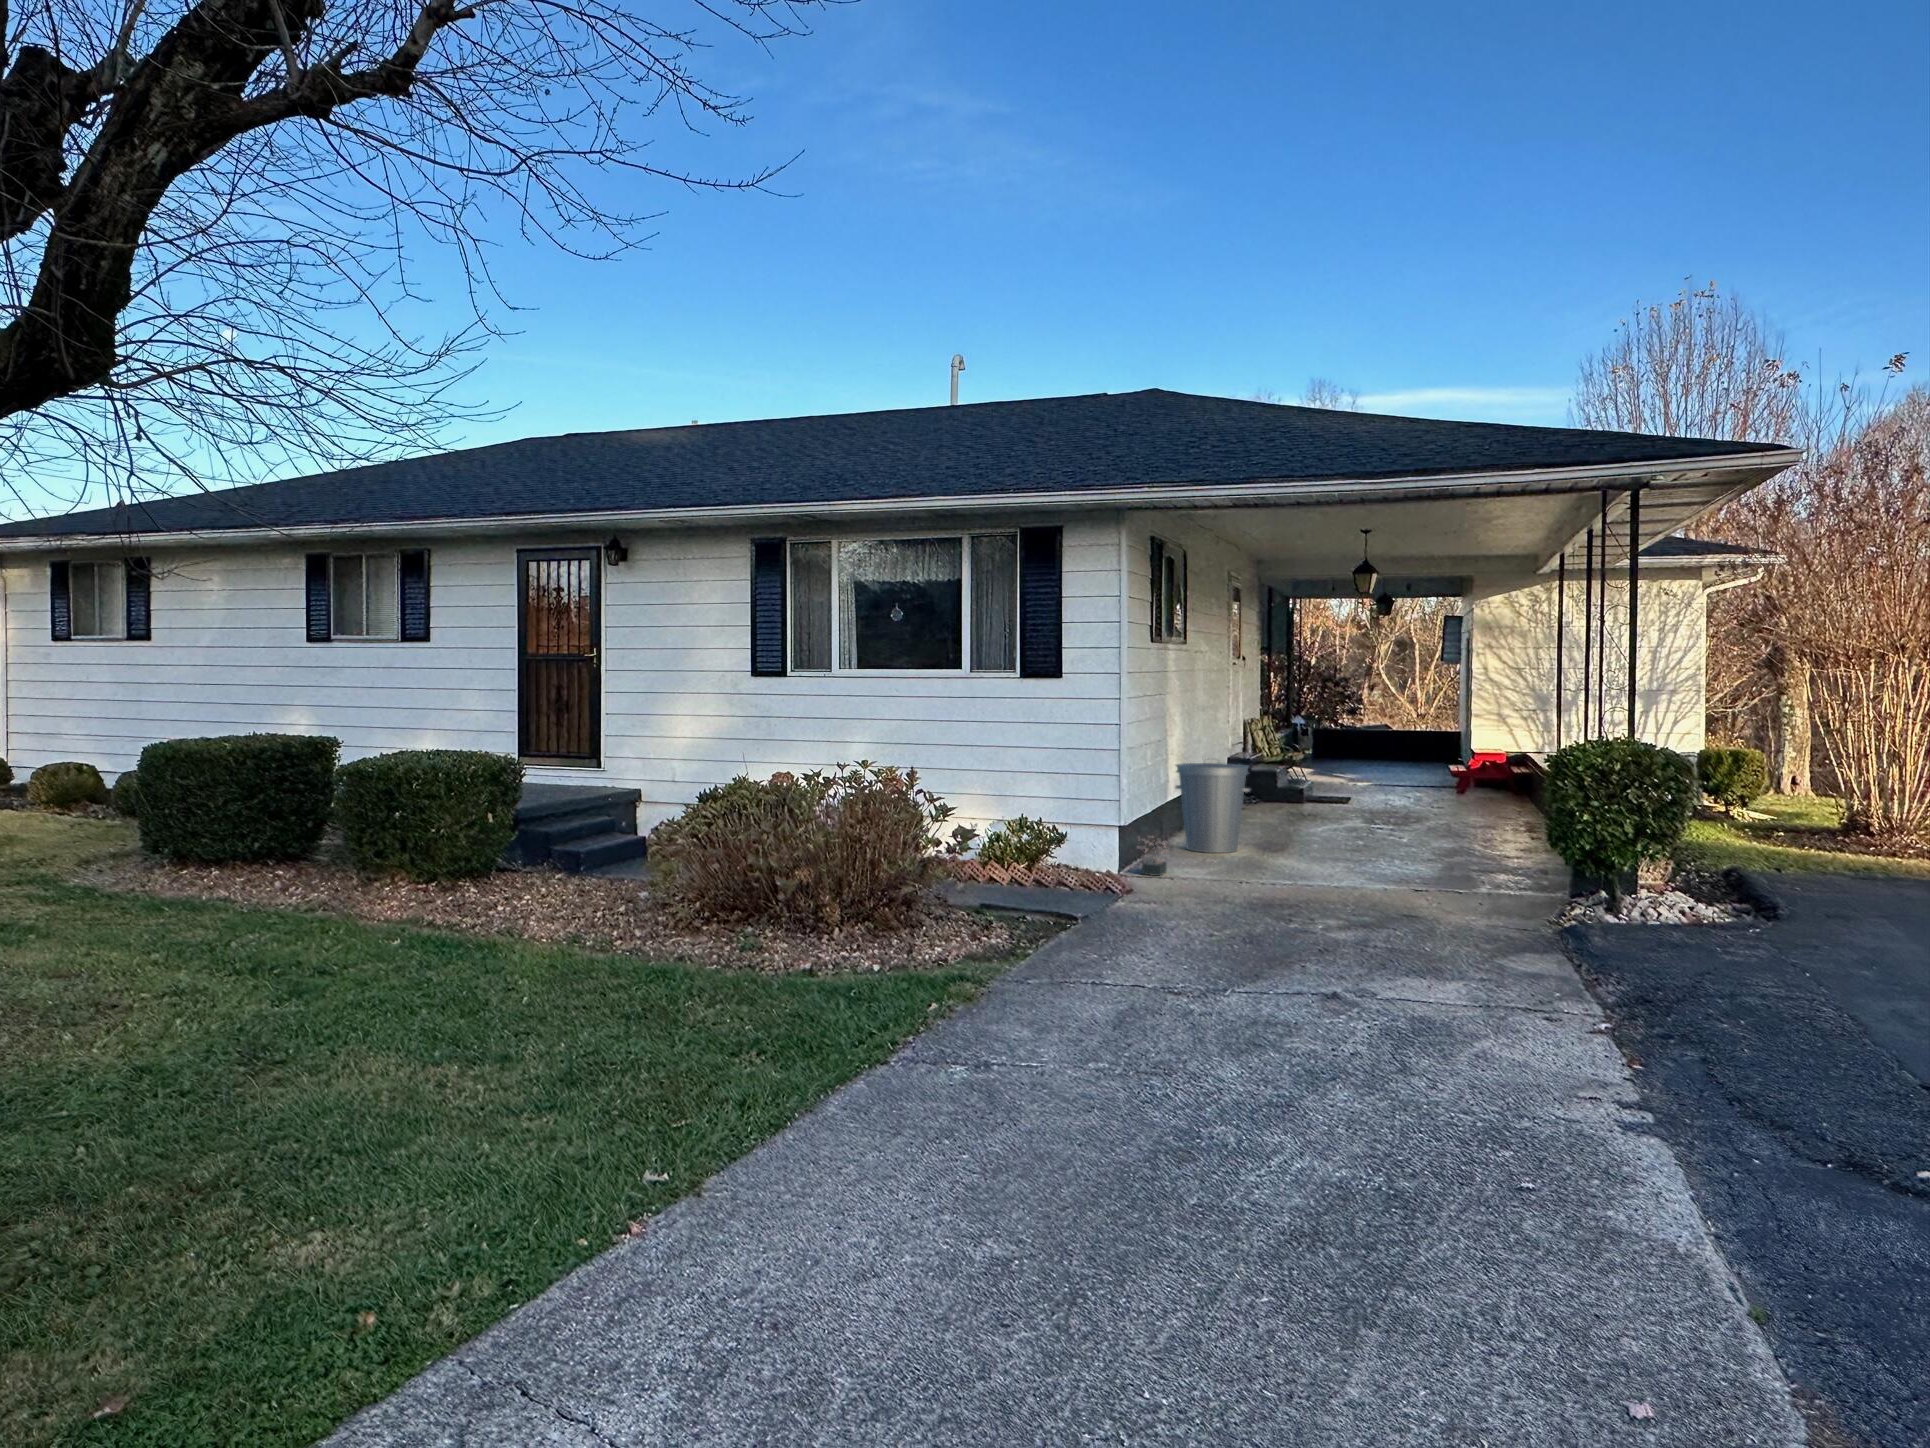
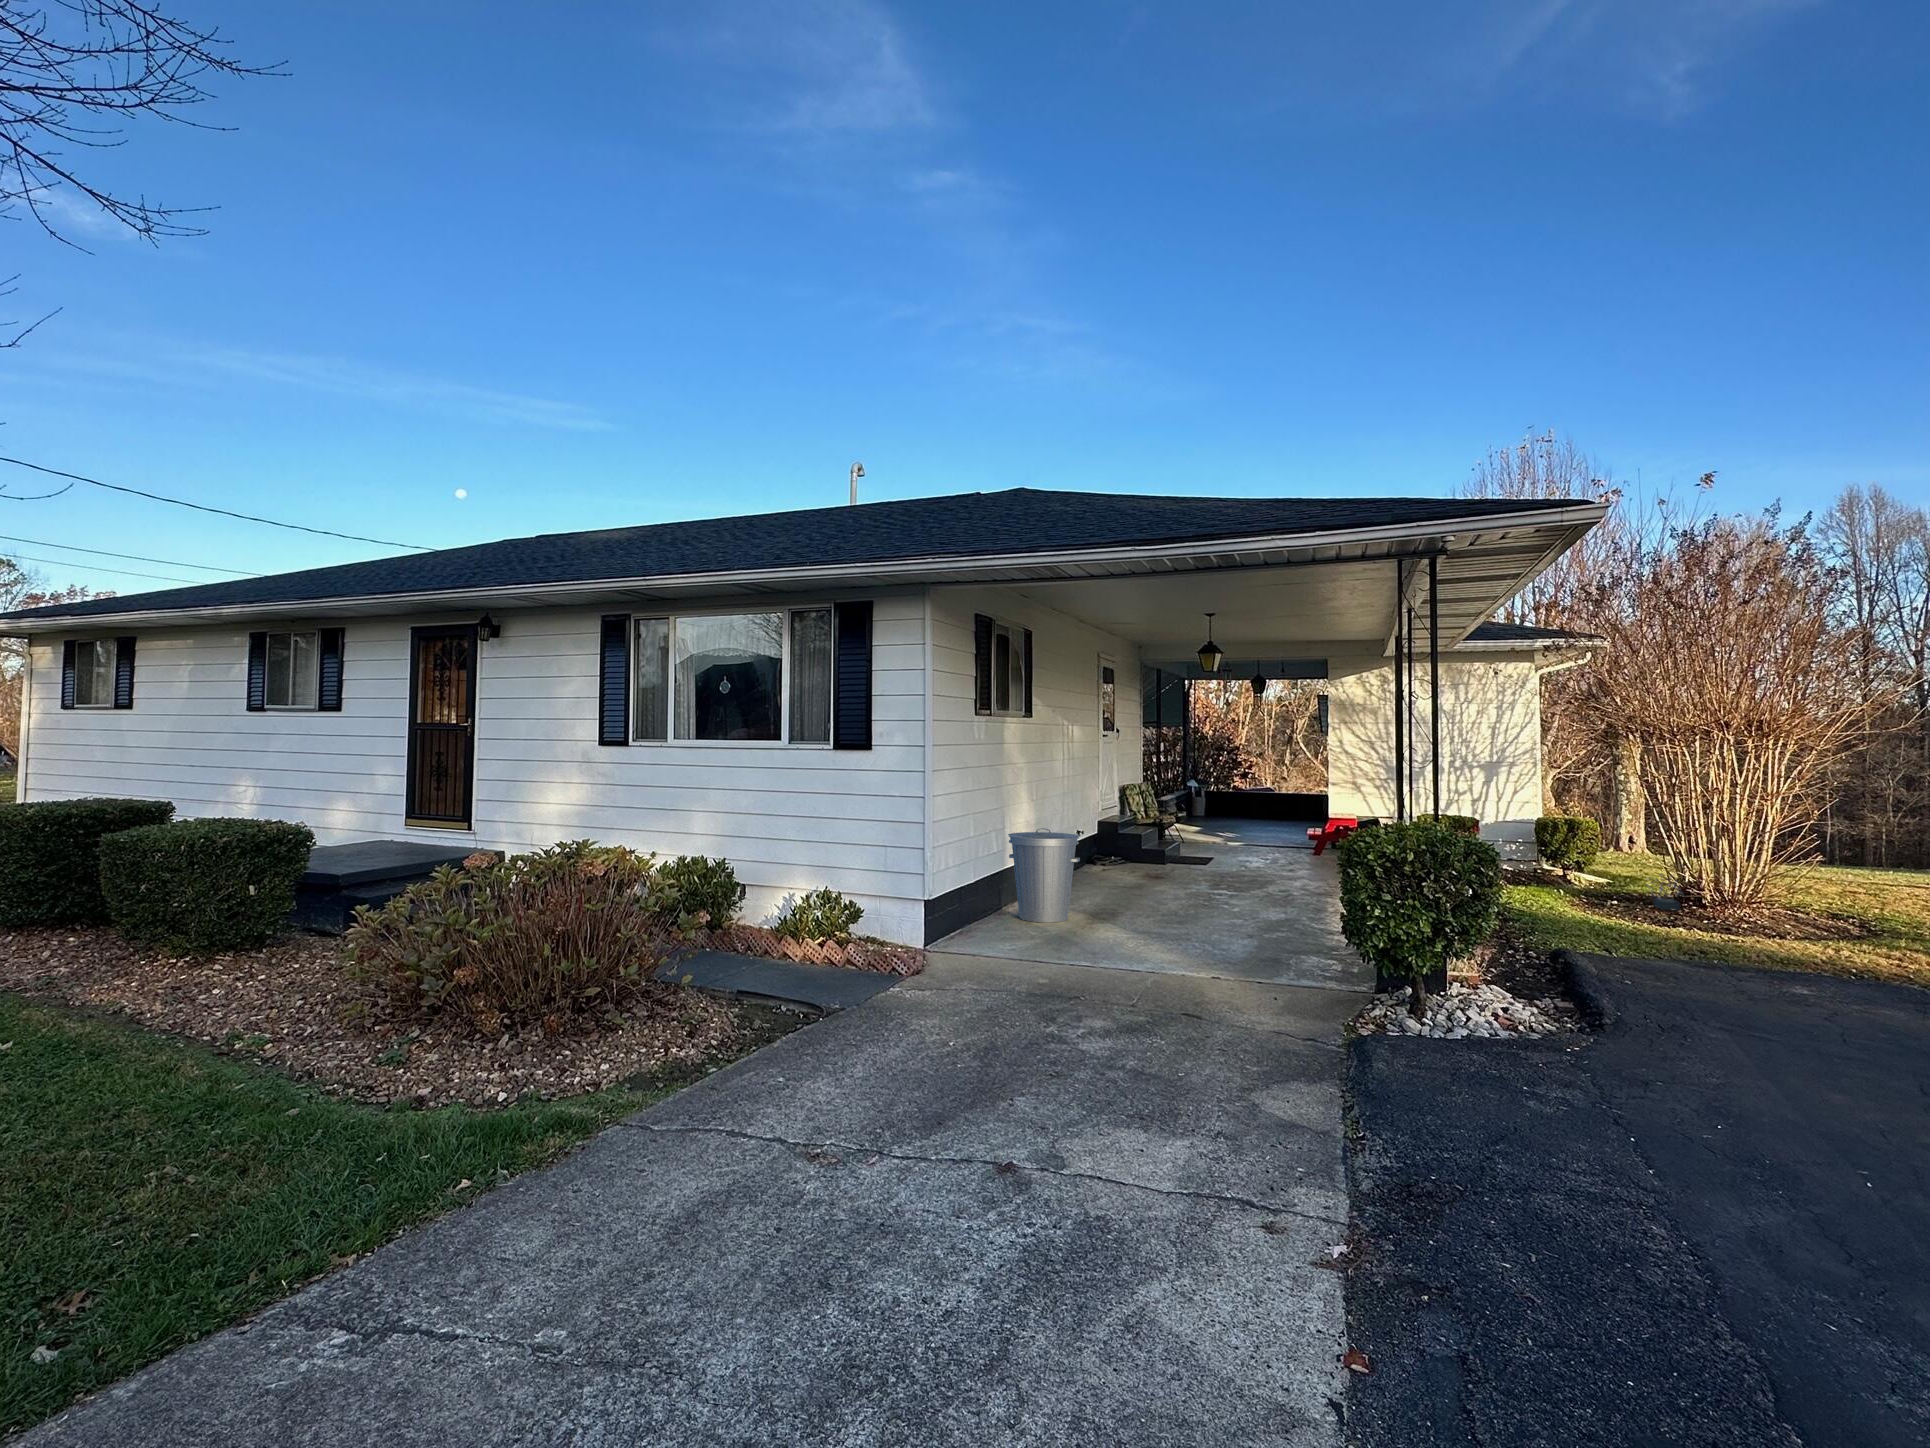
decorative plant: present [1137,838,1167,876] -> present [1645,876,1681,911]

